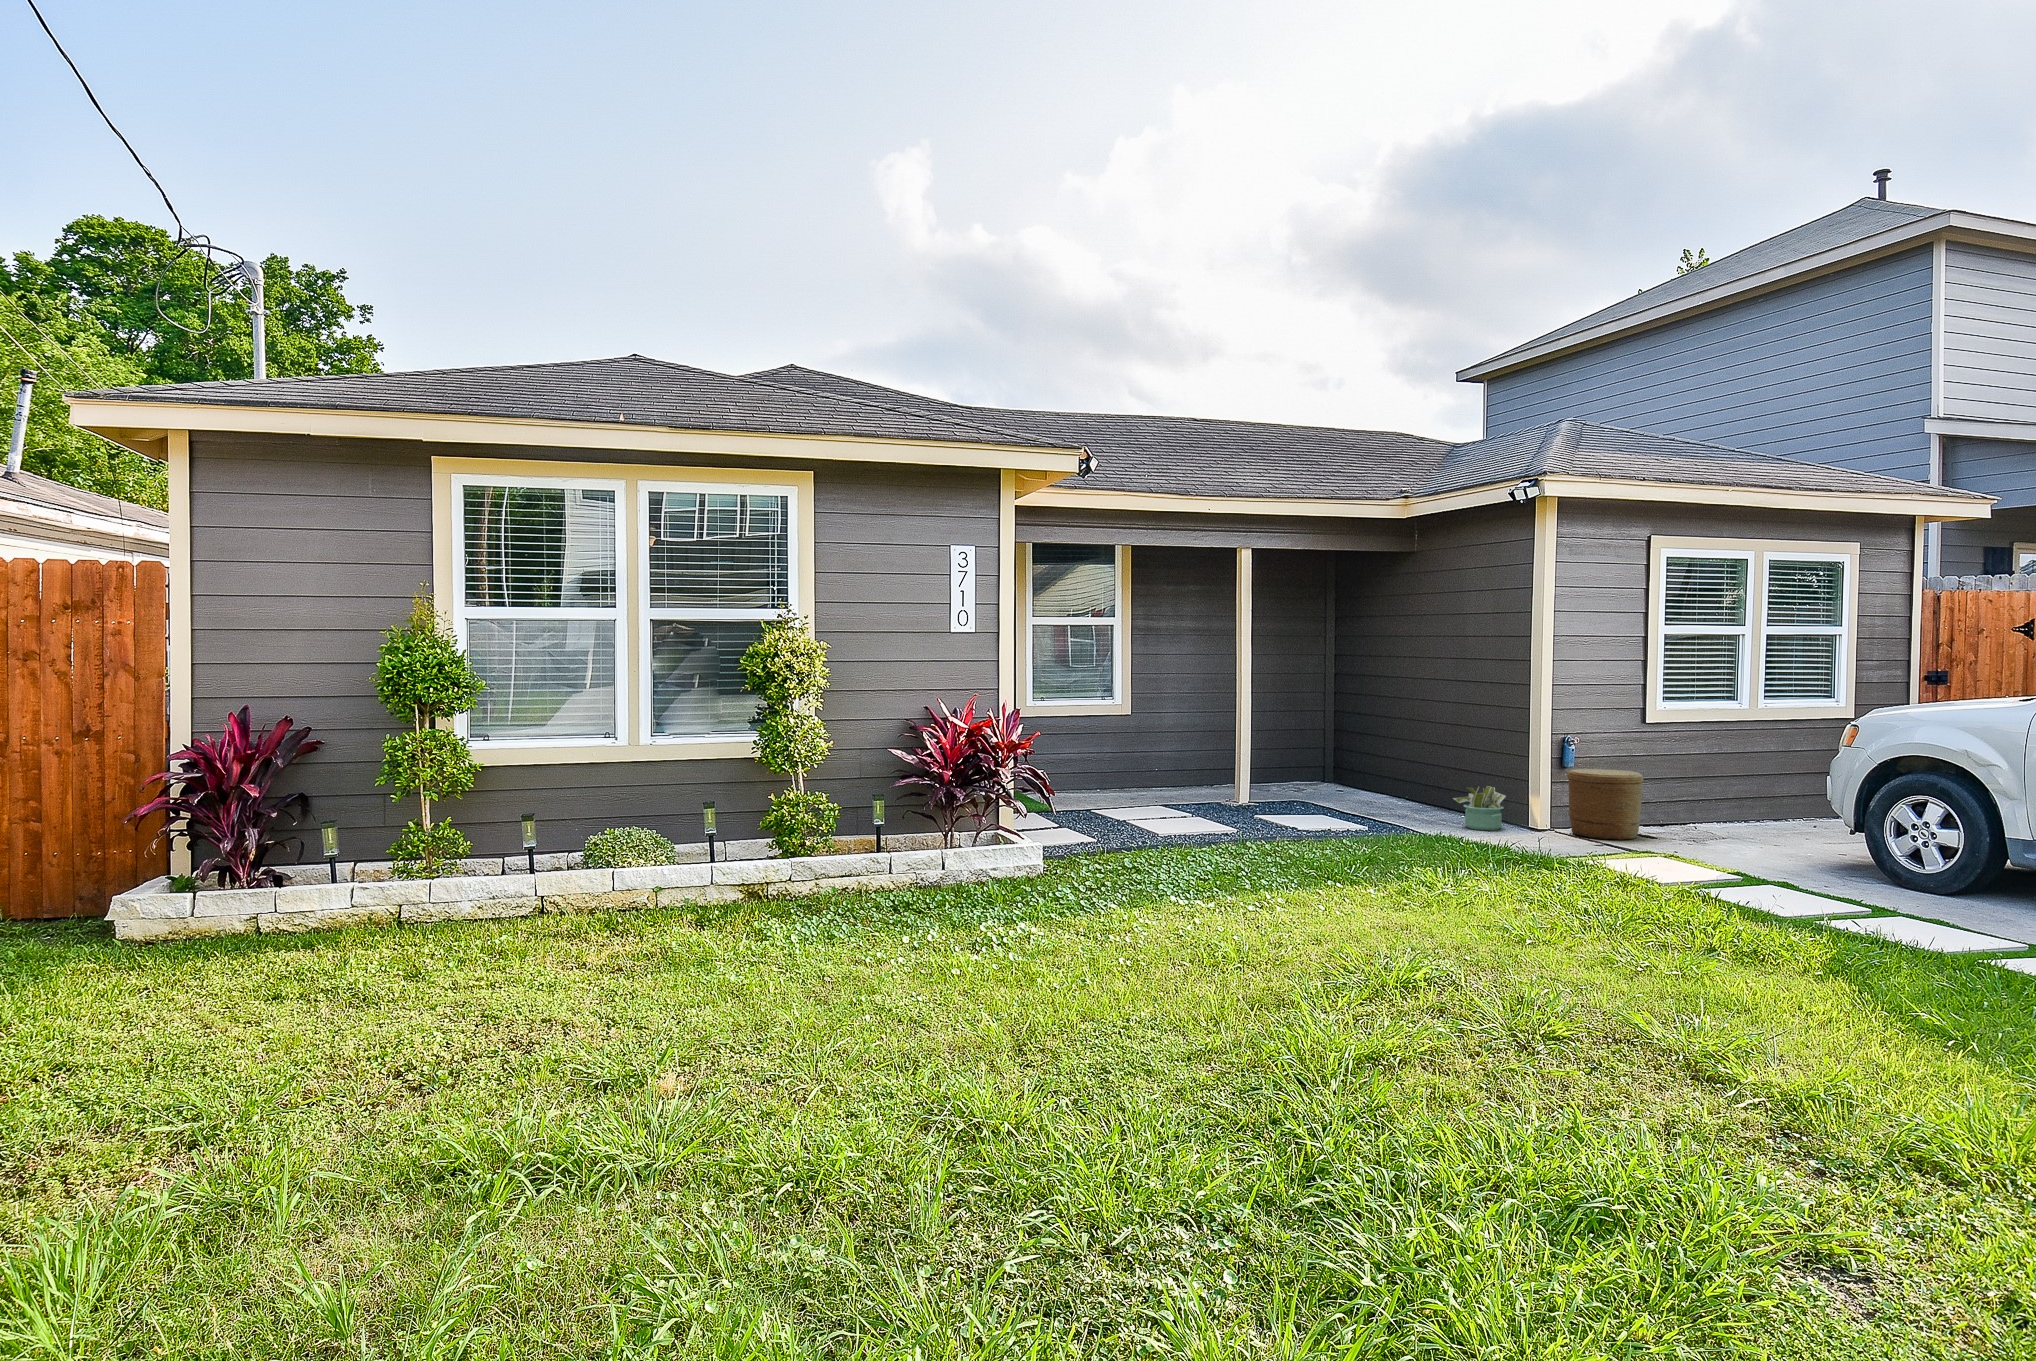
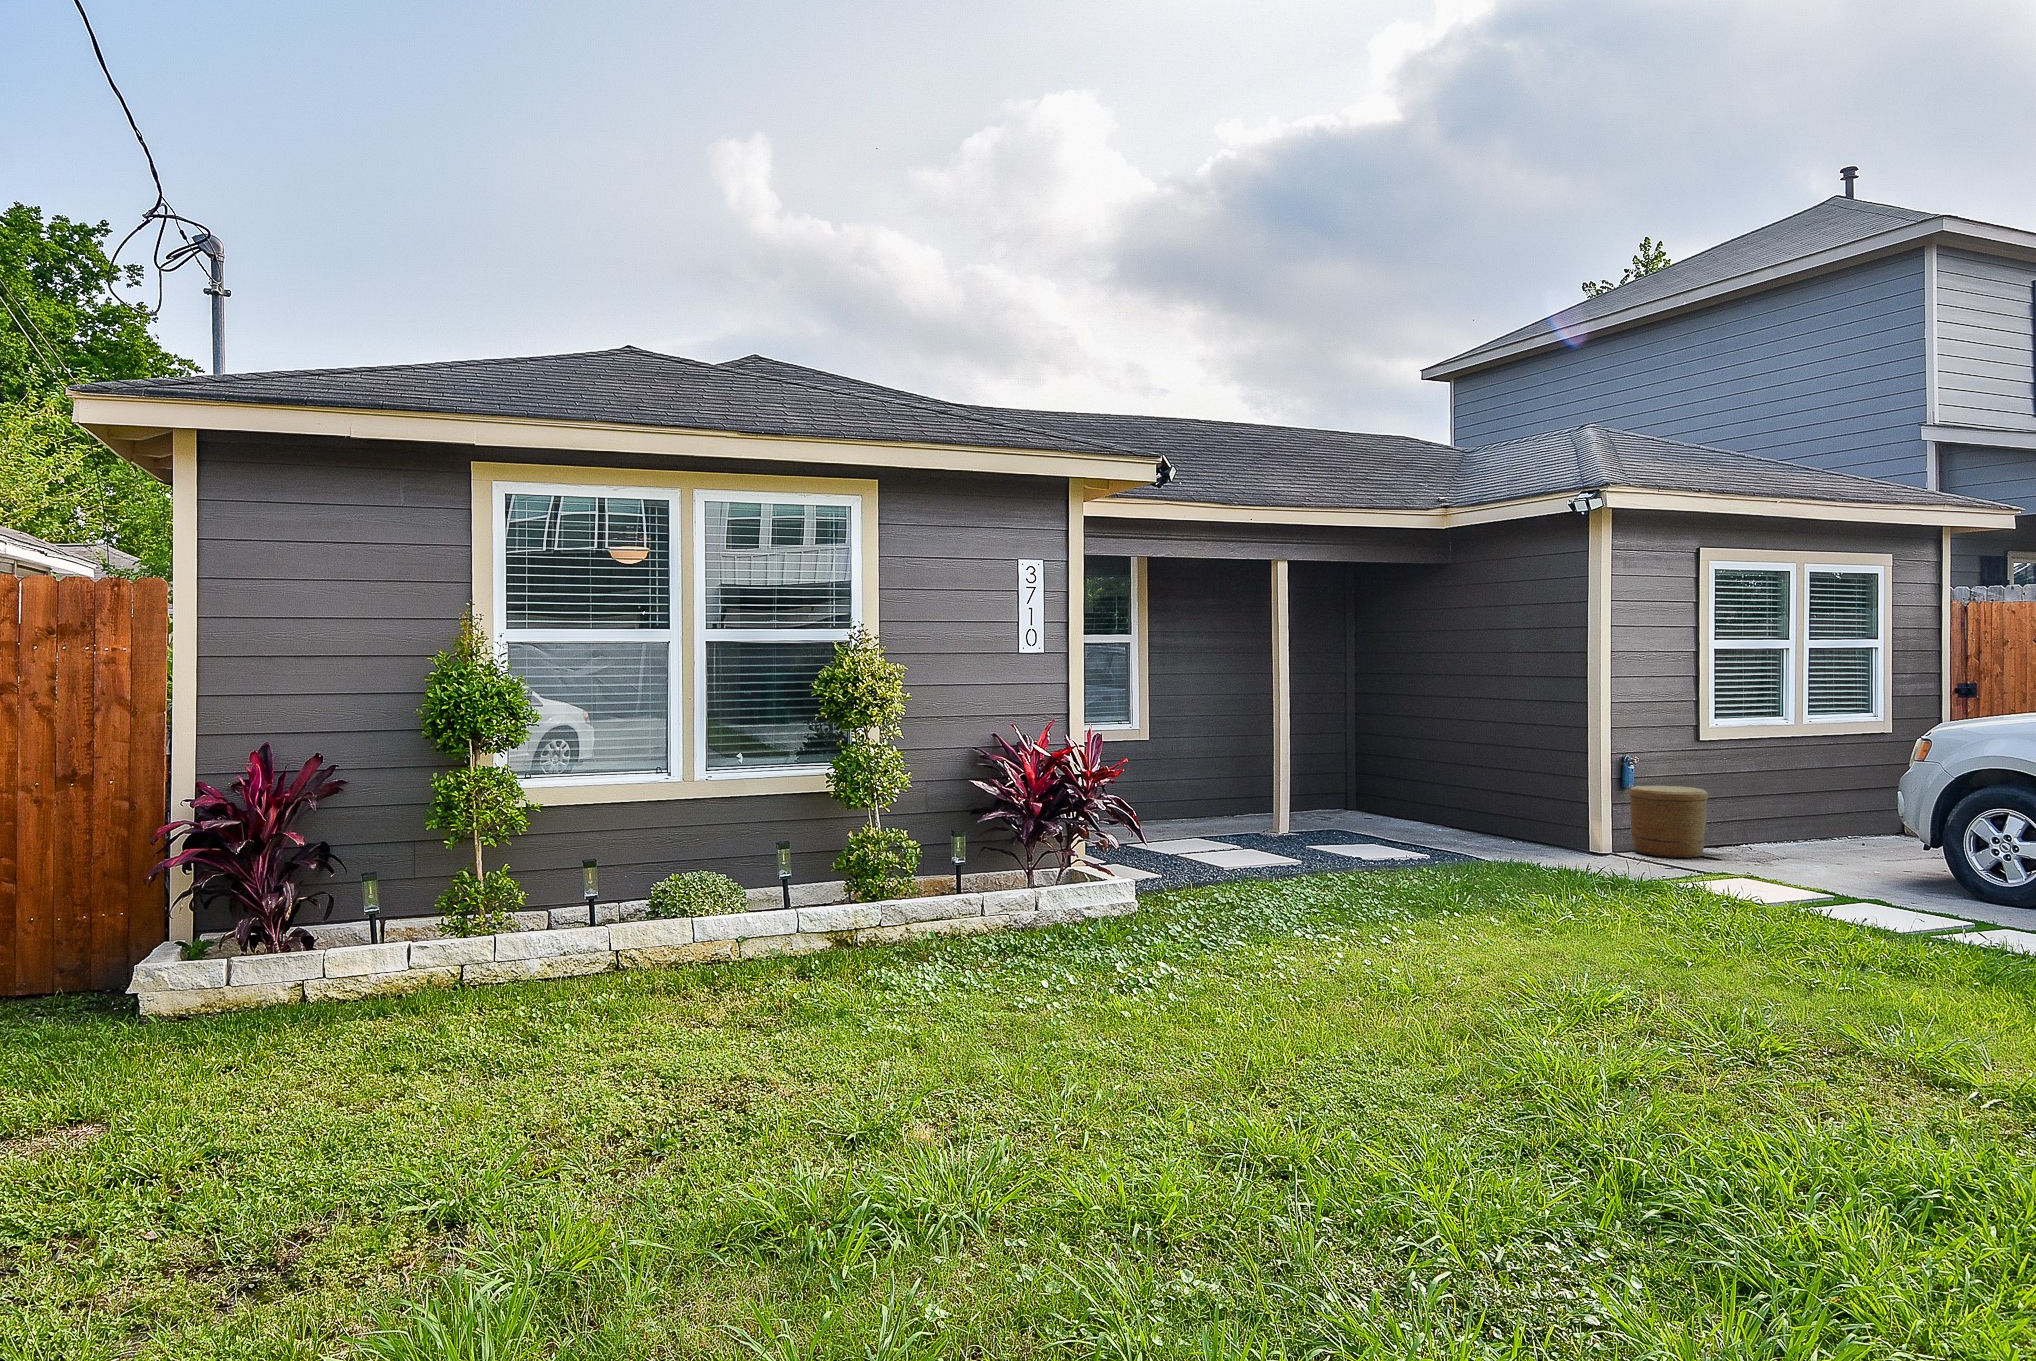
decorative plant: present [1453,786,1506,830] -> none [1510,805,1565,850]

